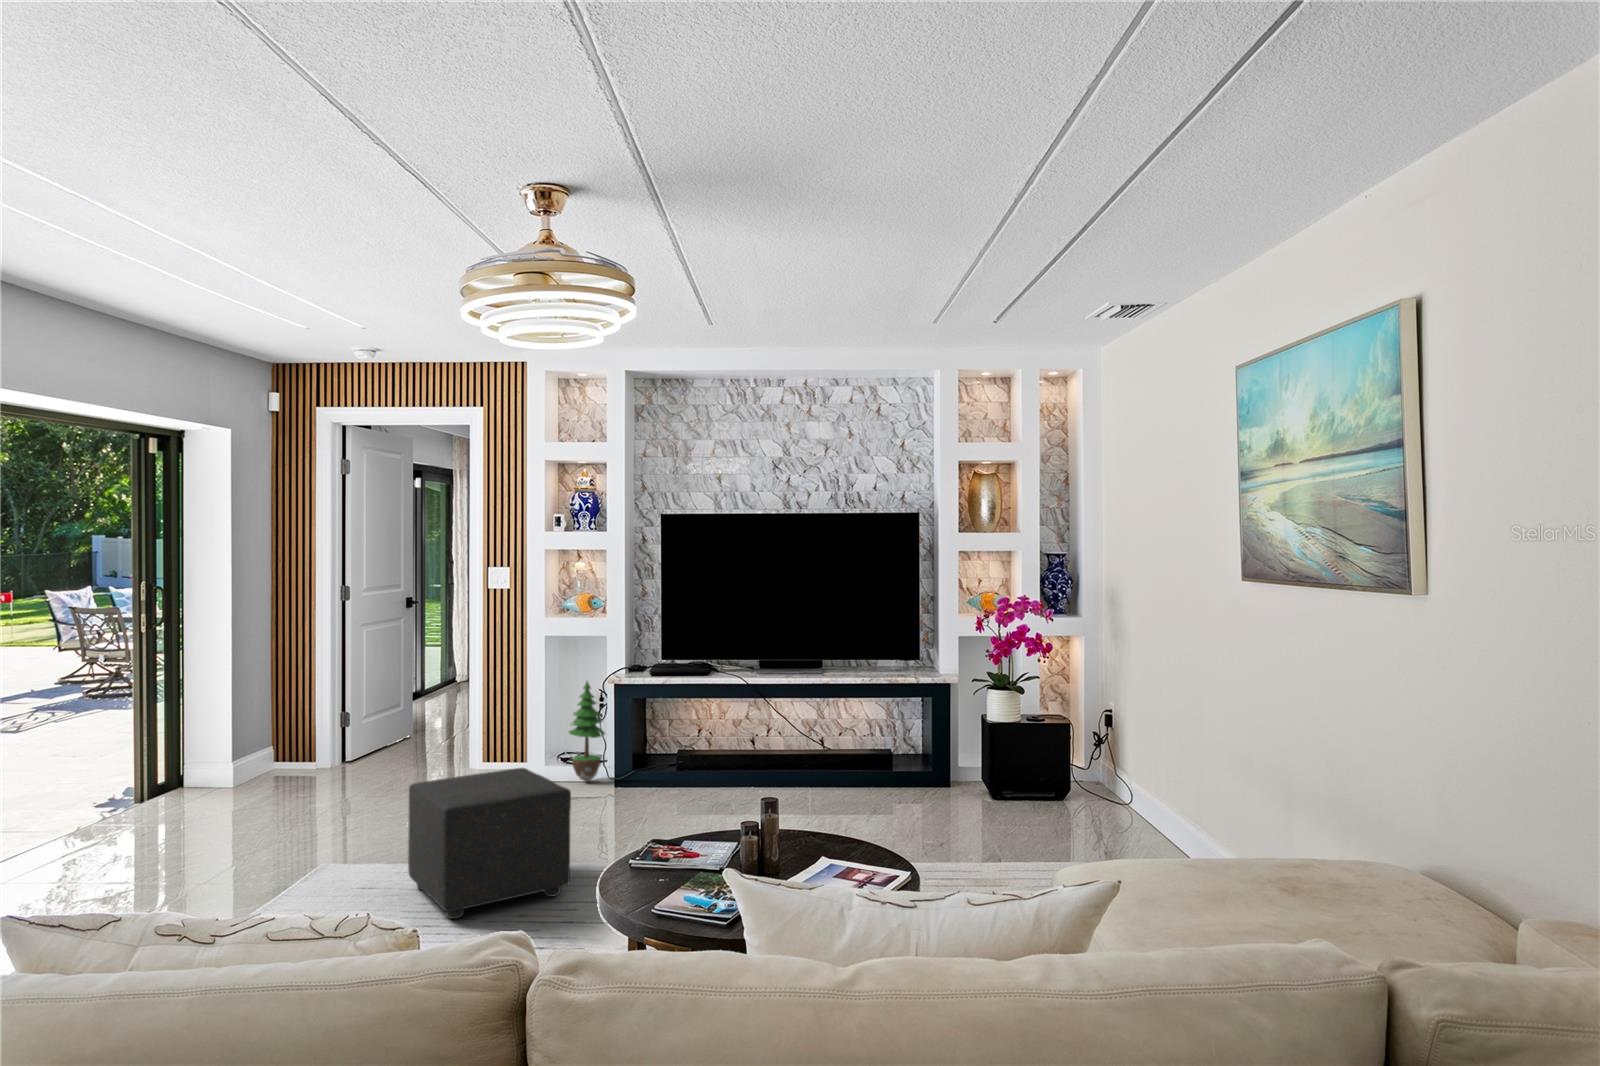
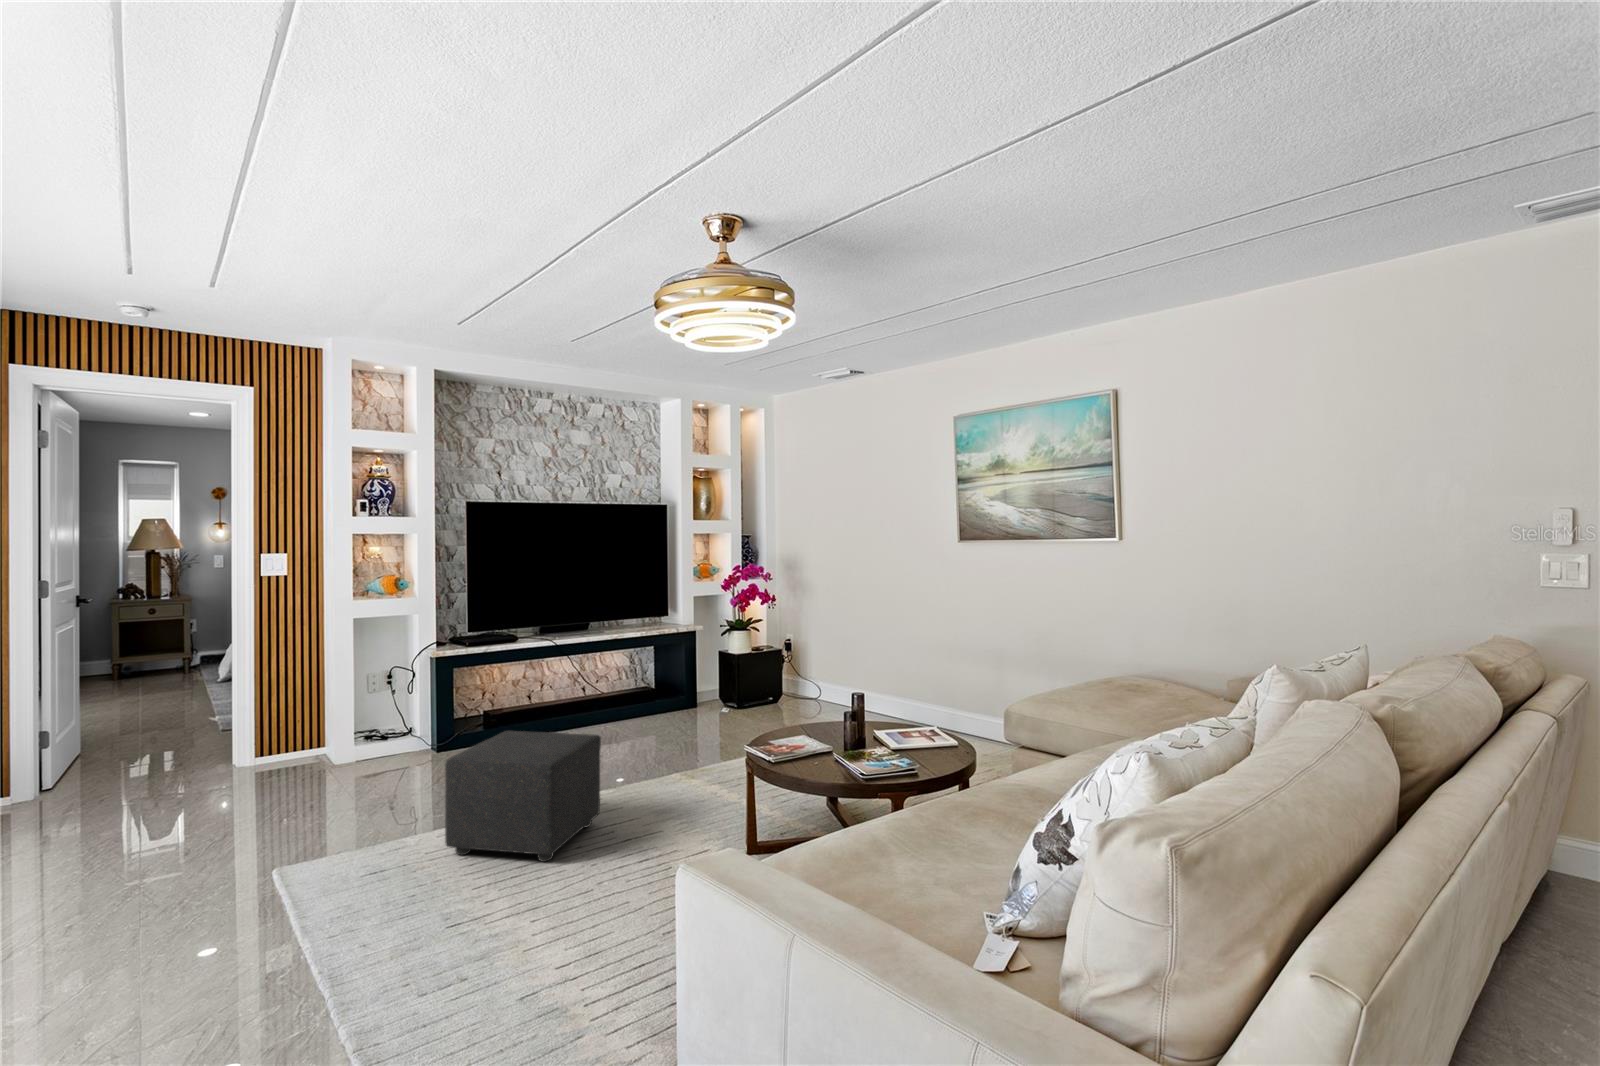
potted tree: present [569,682,605,782] -> none [382,658,421,755]

